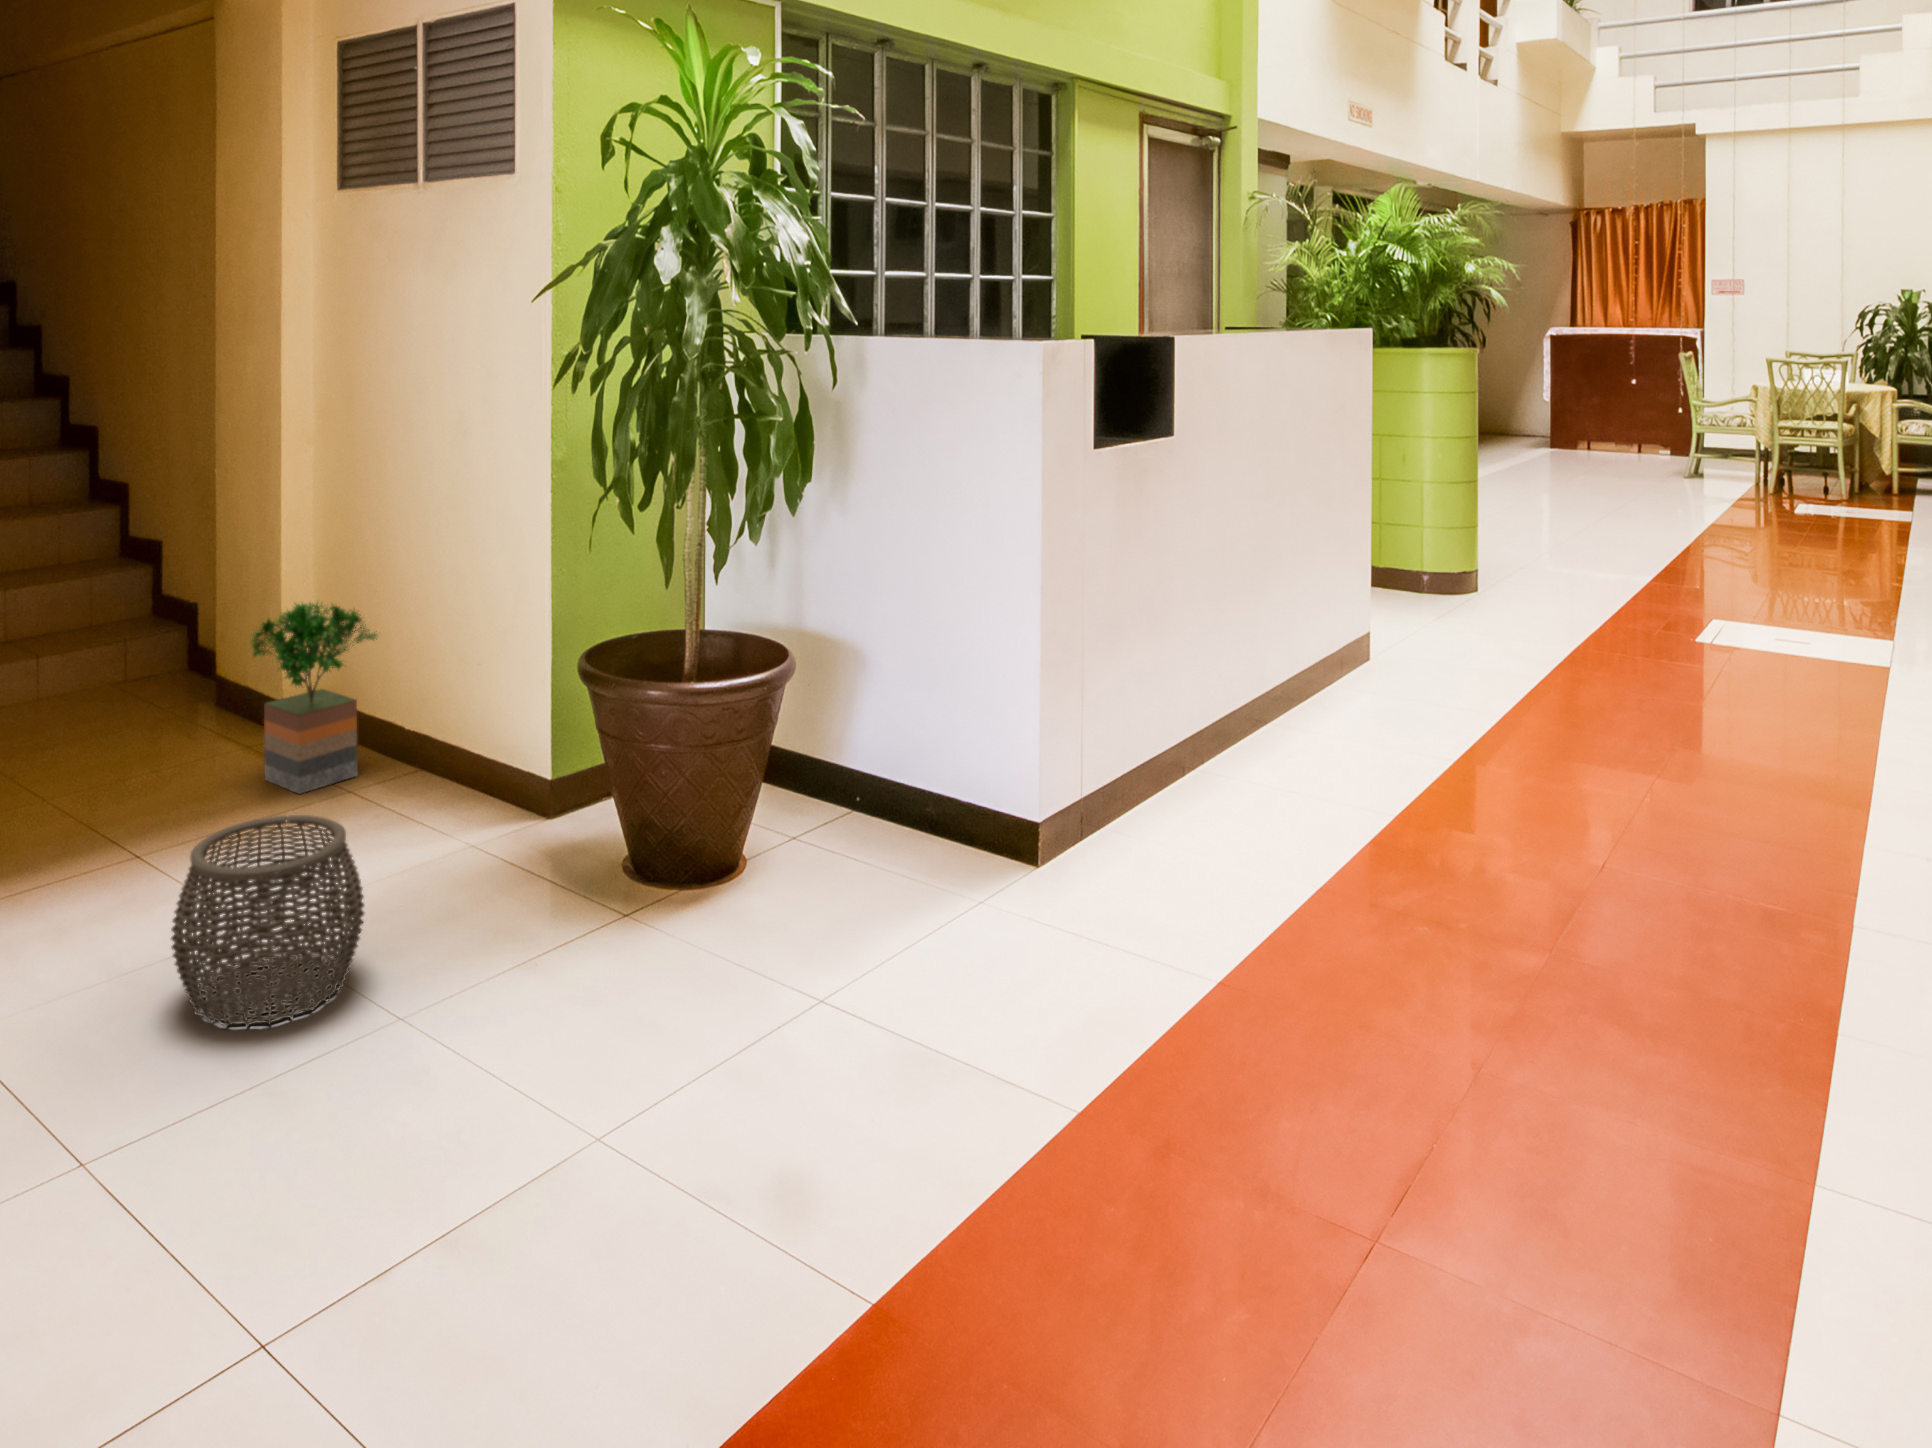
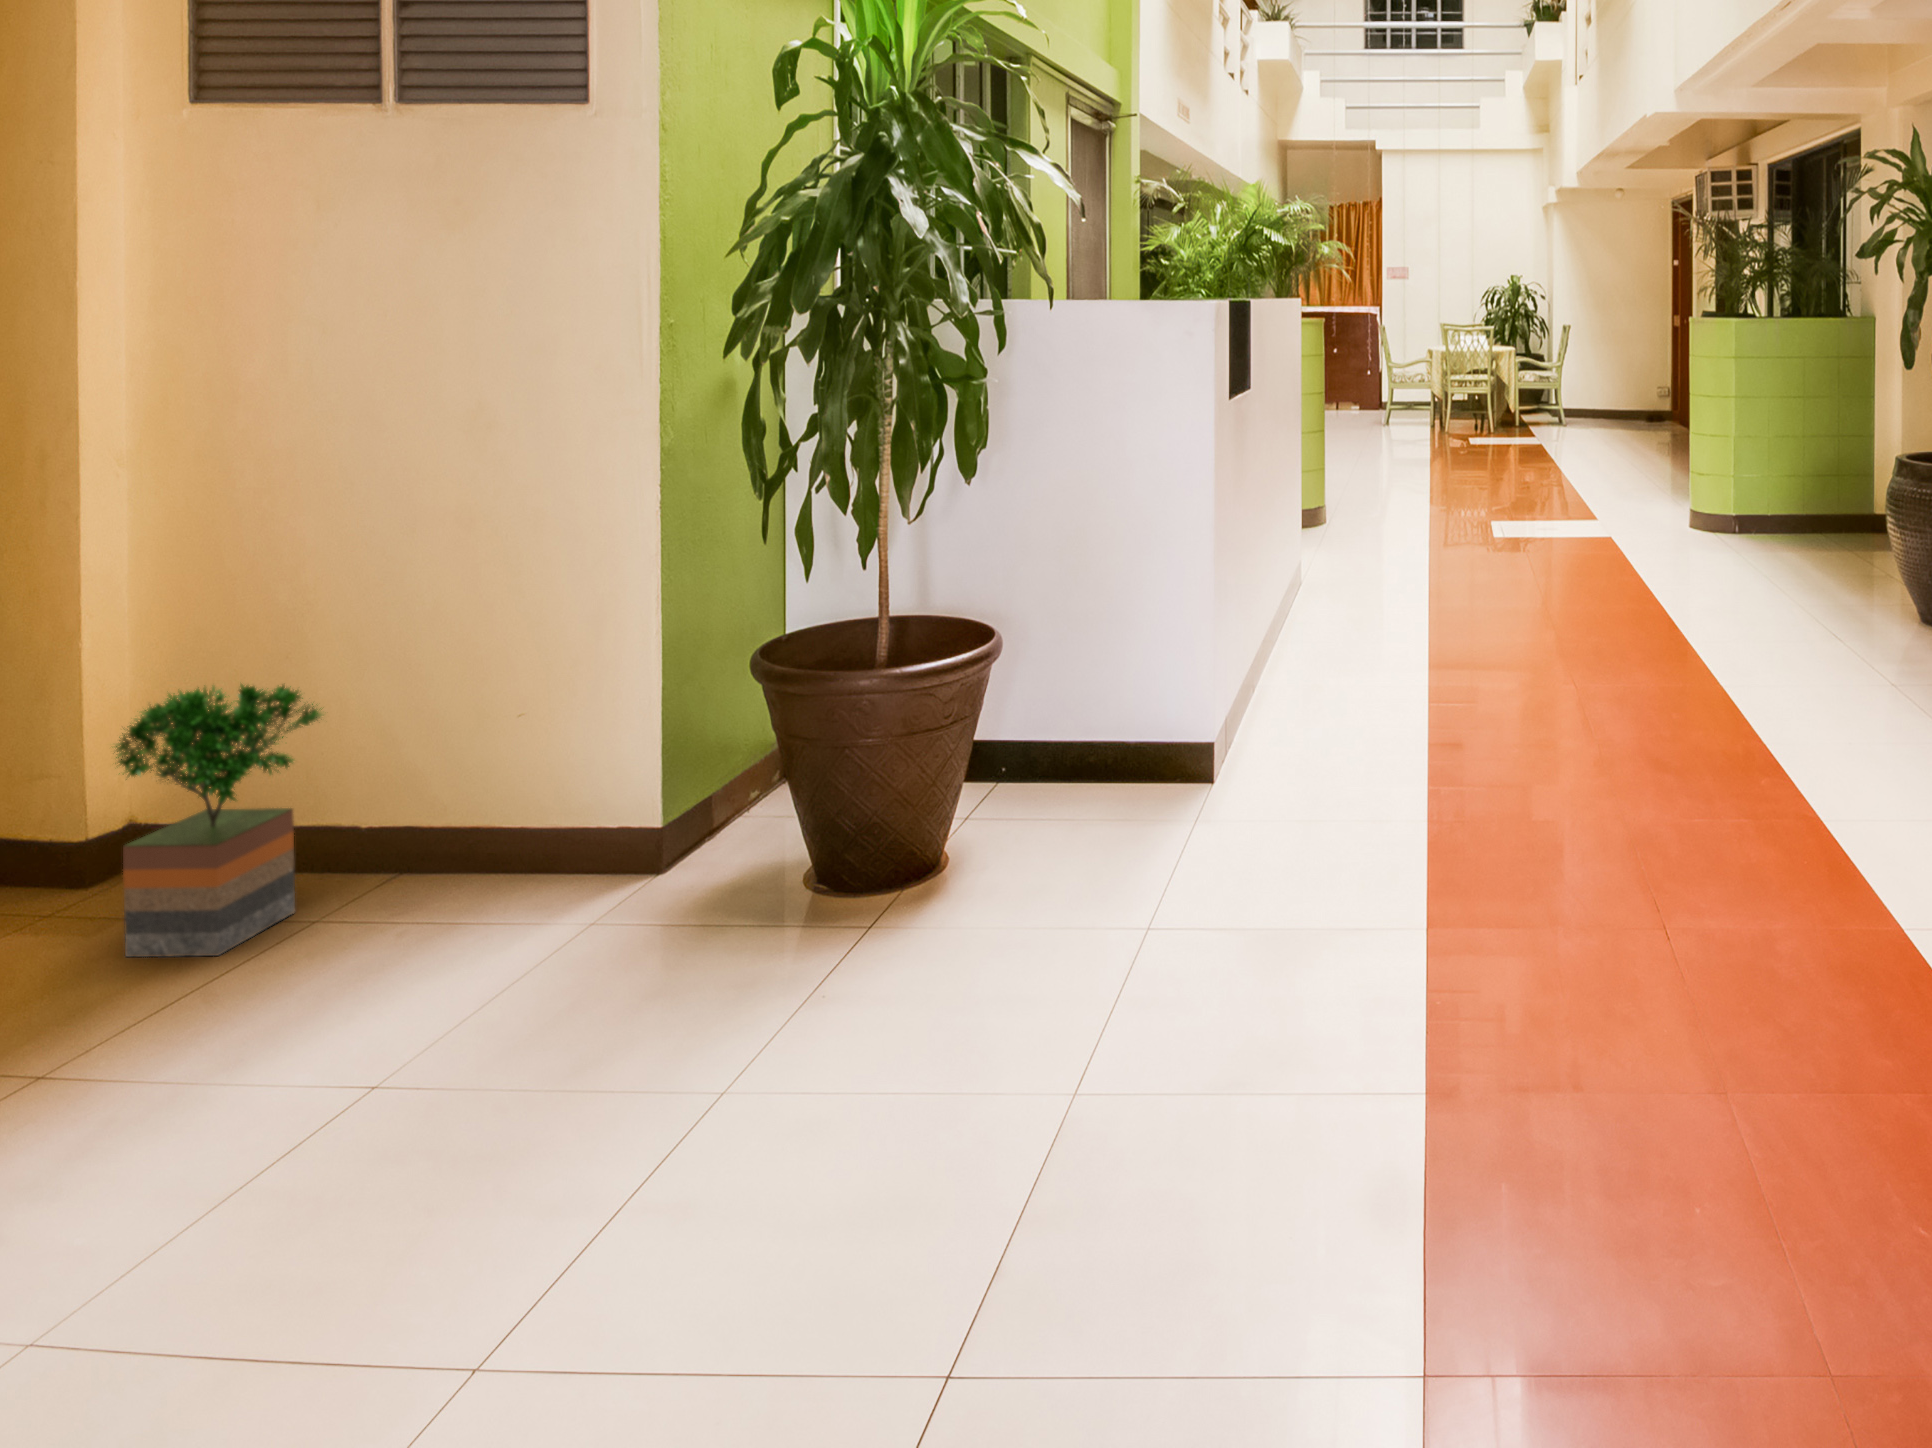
woven basket: present [171,815,364,1027] -> none [350,912,632,1211]

